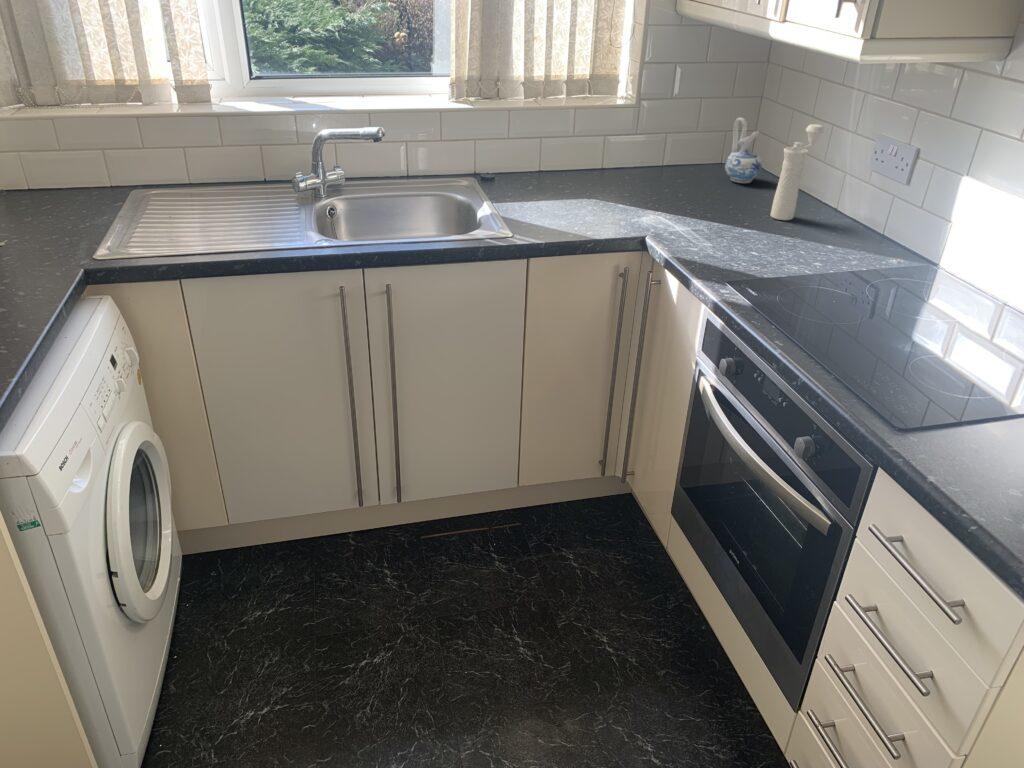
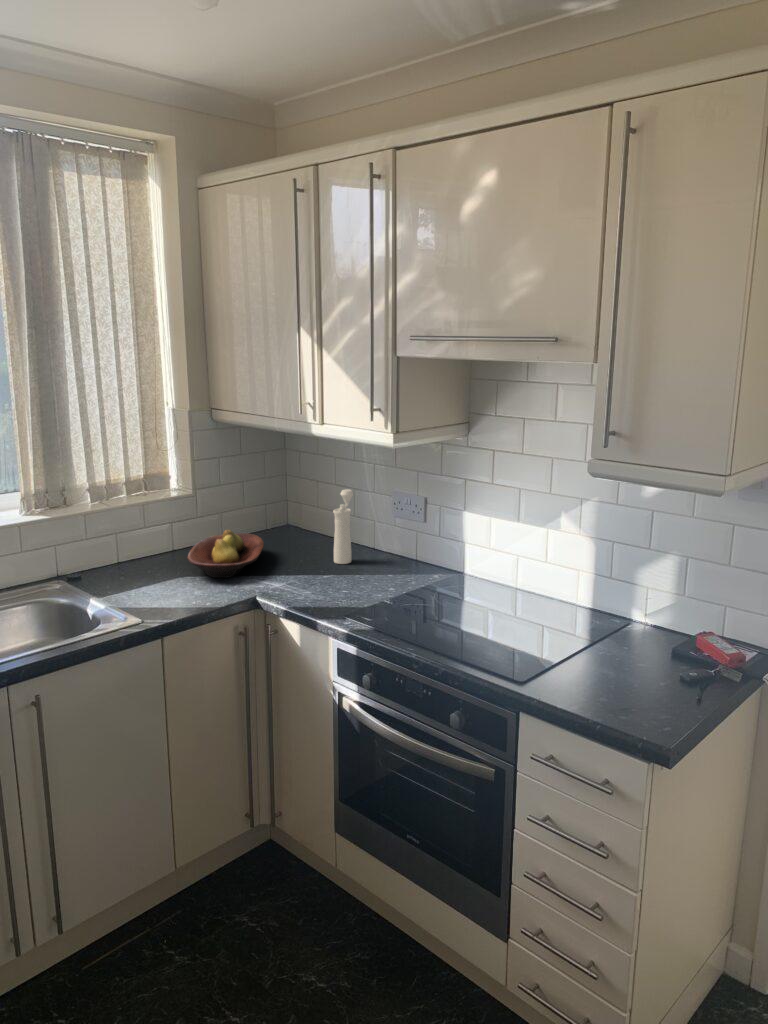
ceramic pitcher: present [725,118,762,183] -> none [275,492,305,542]
fruit bowl: none [597,153,697,208] -> present [187,530,264,578]

